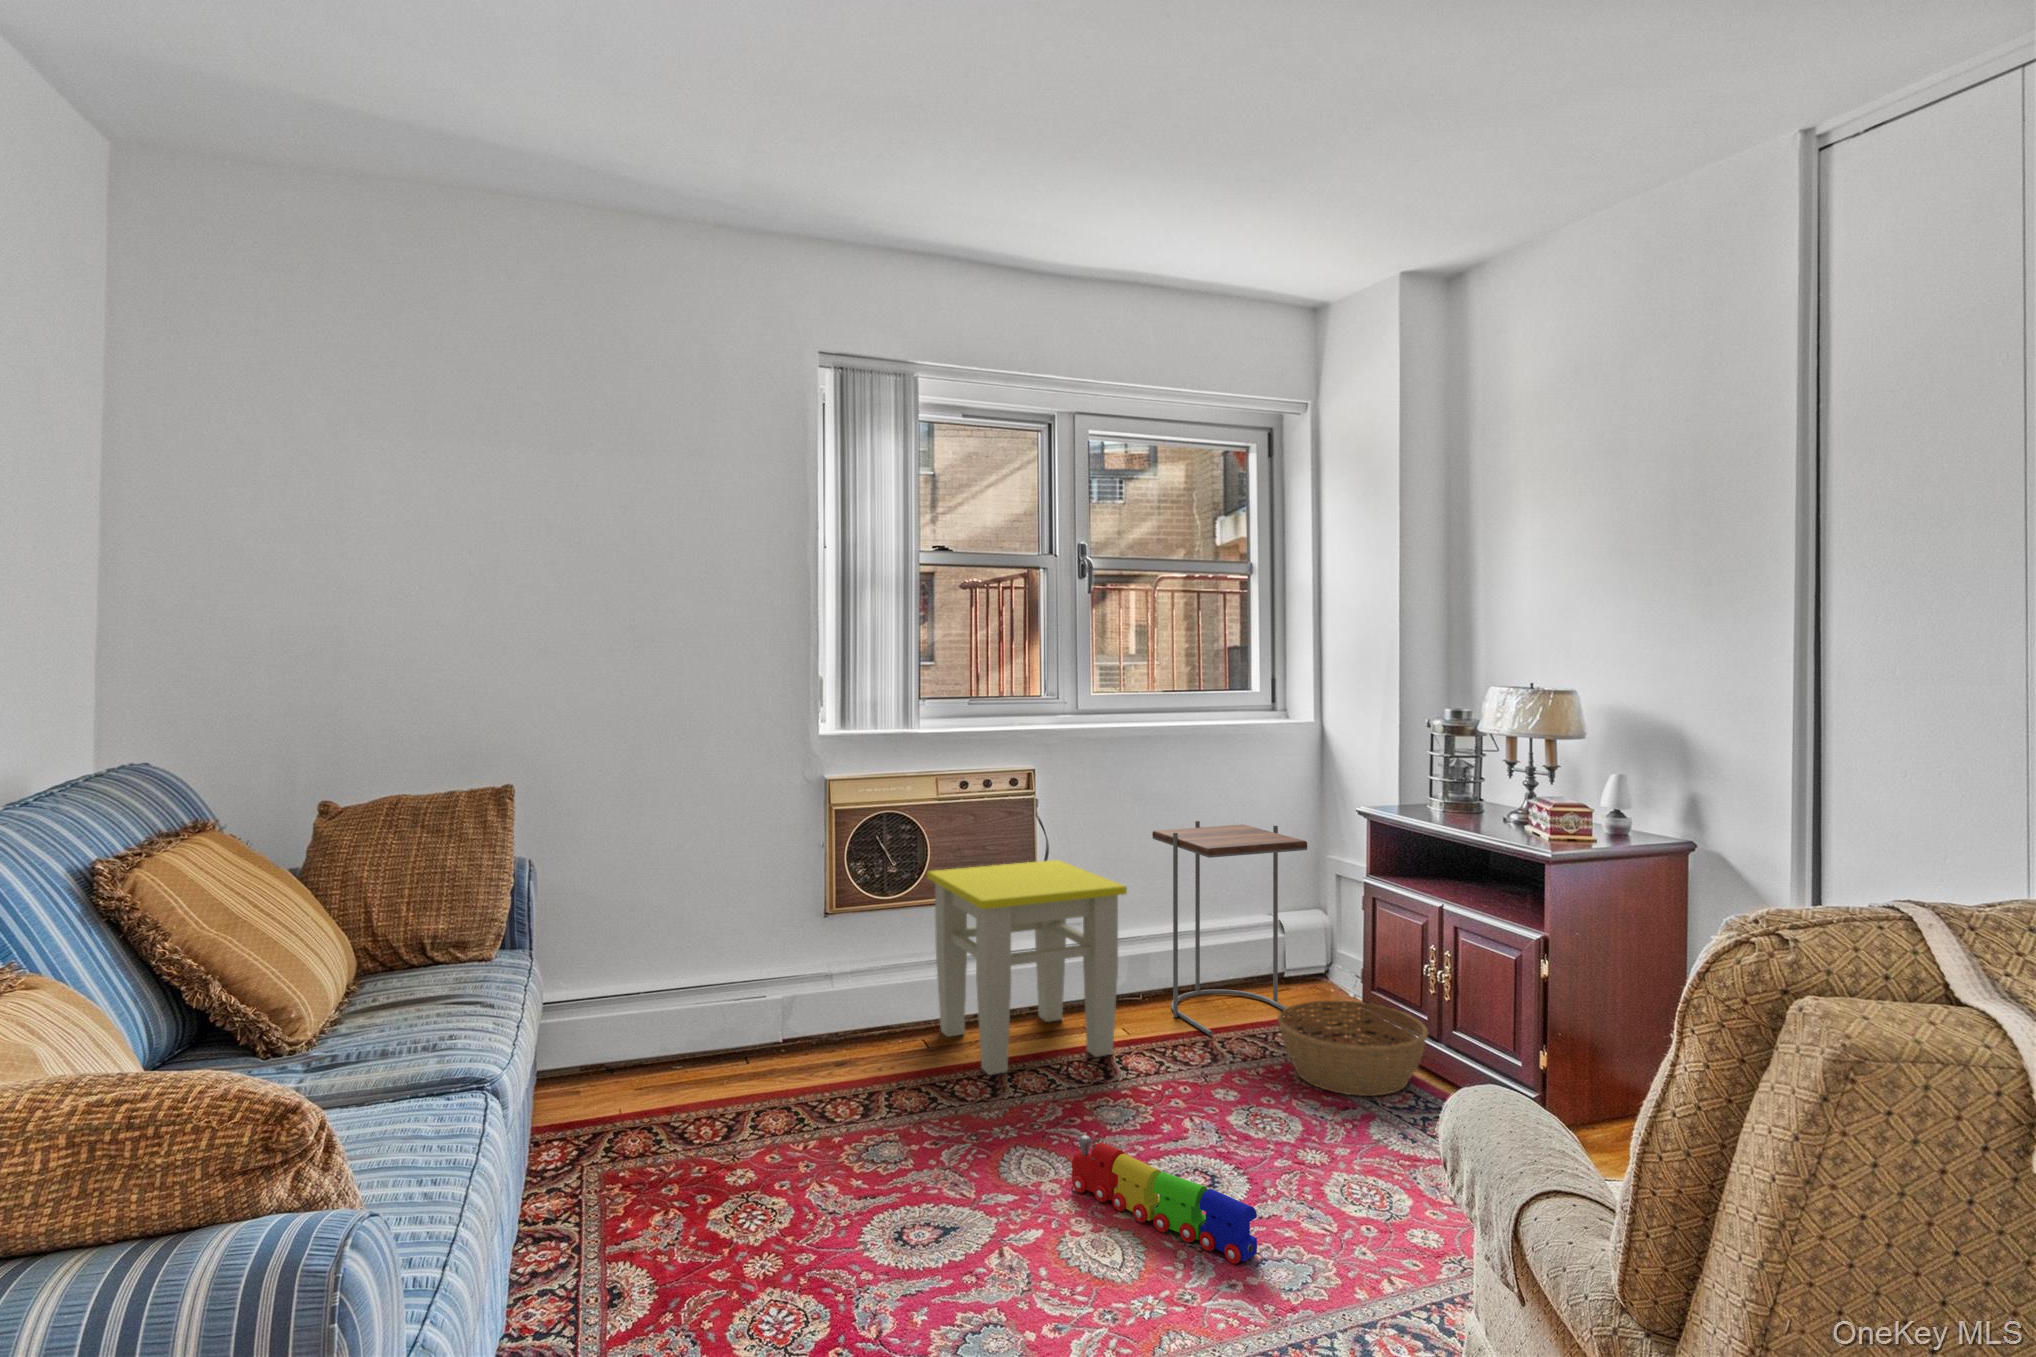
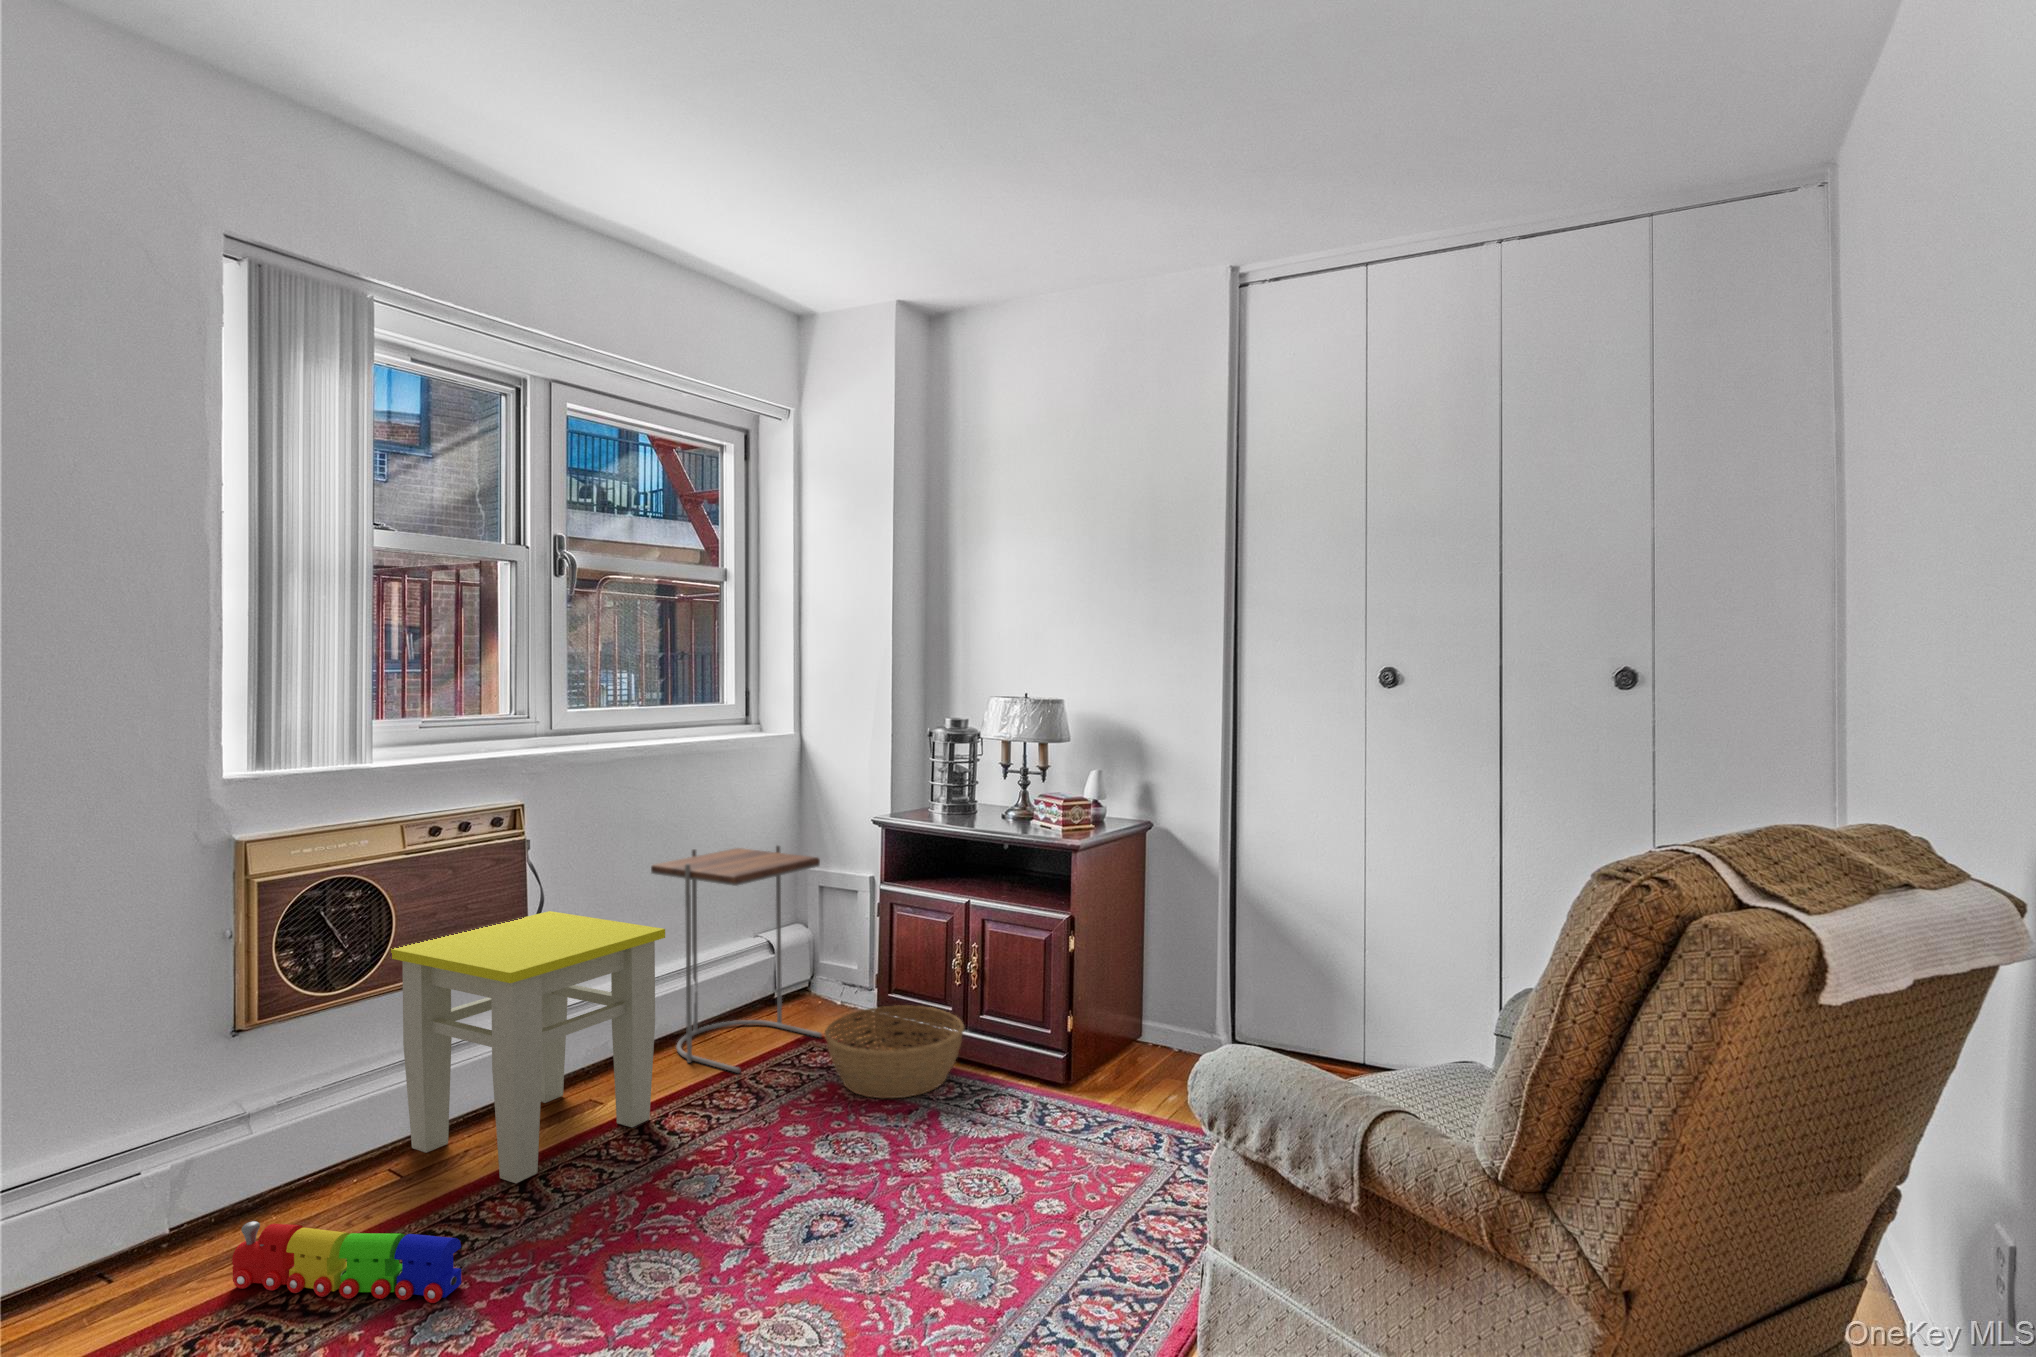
toy train: present [1072,1135,1257,1264] -> present [232,1221,462,1303]

